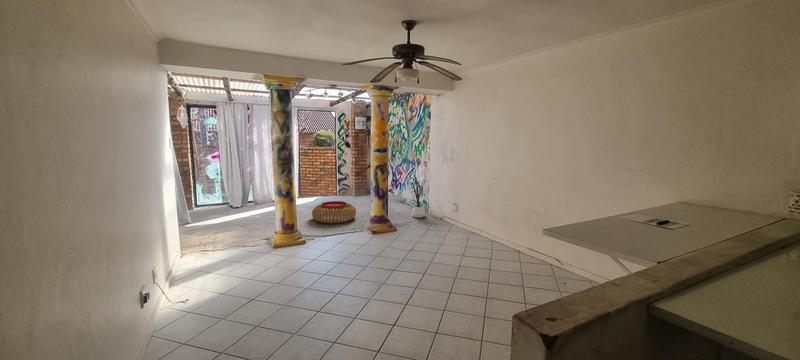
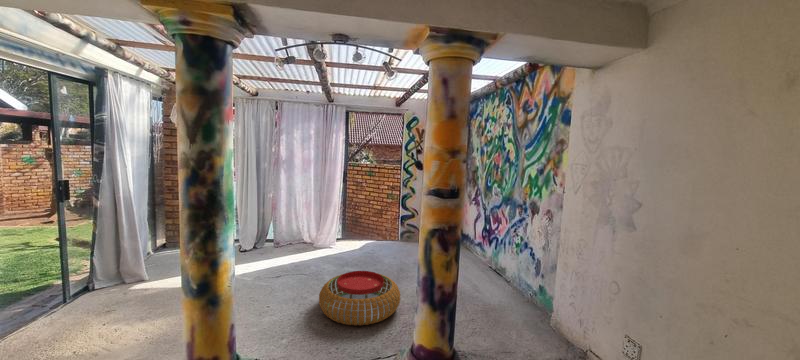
house plant: present [411,175,427,218] -> none [508,234,558,336]

